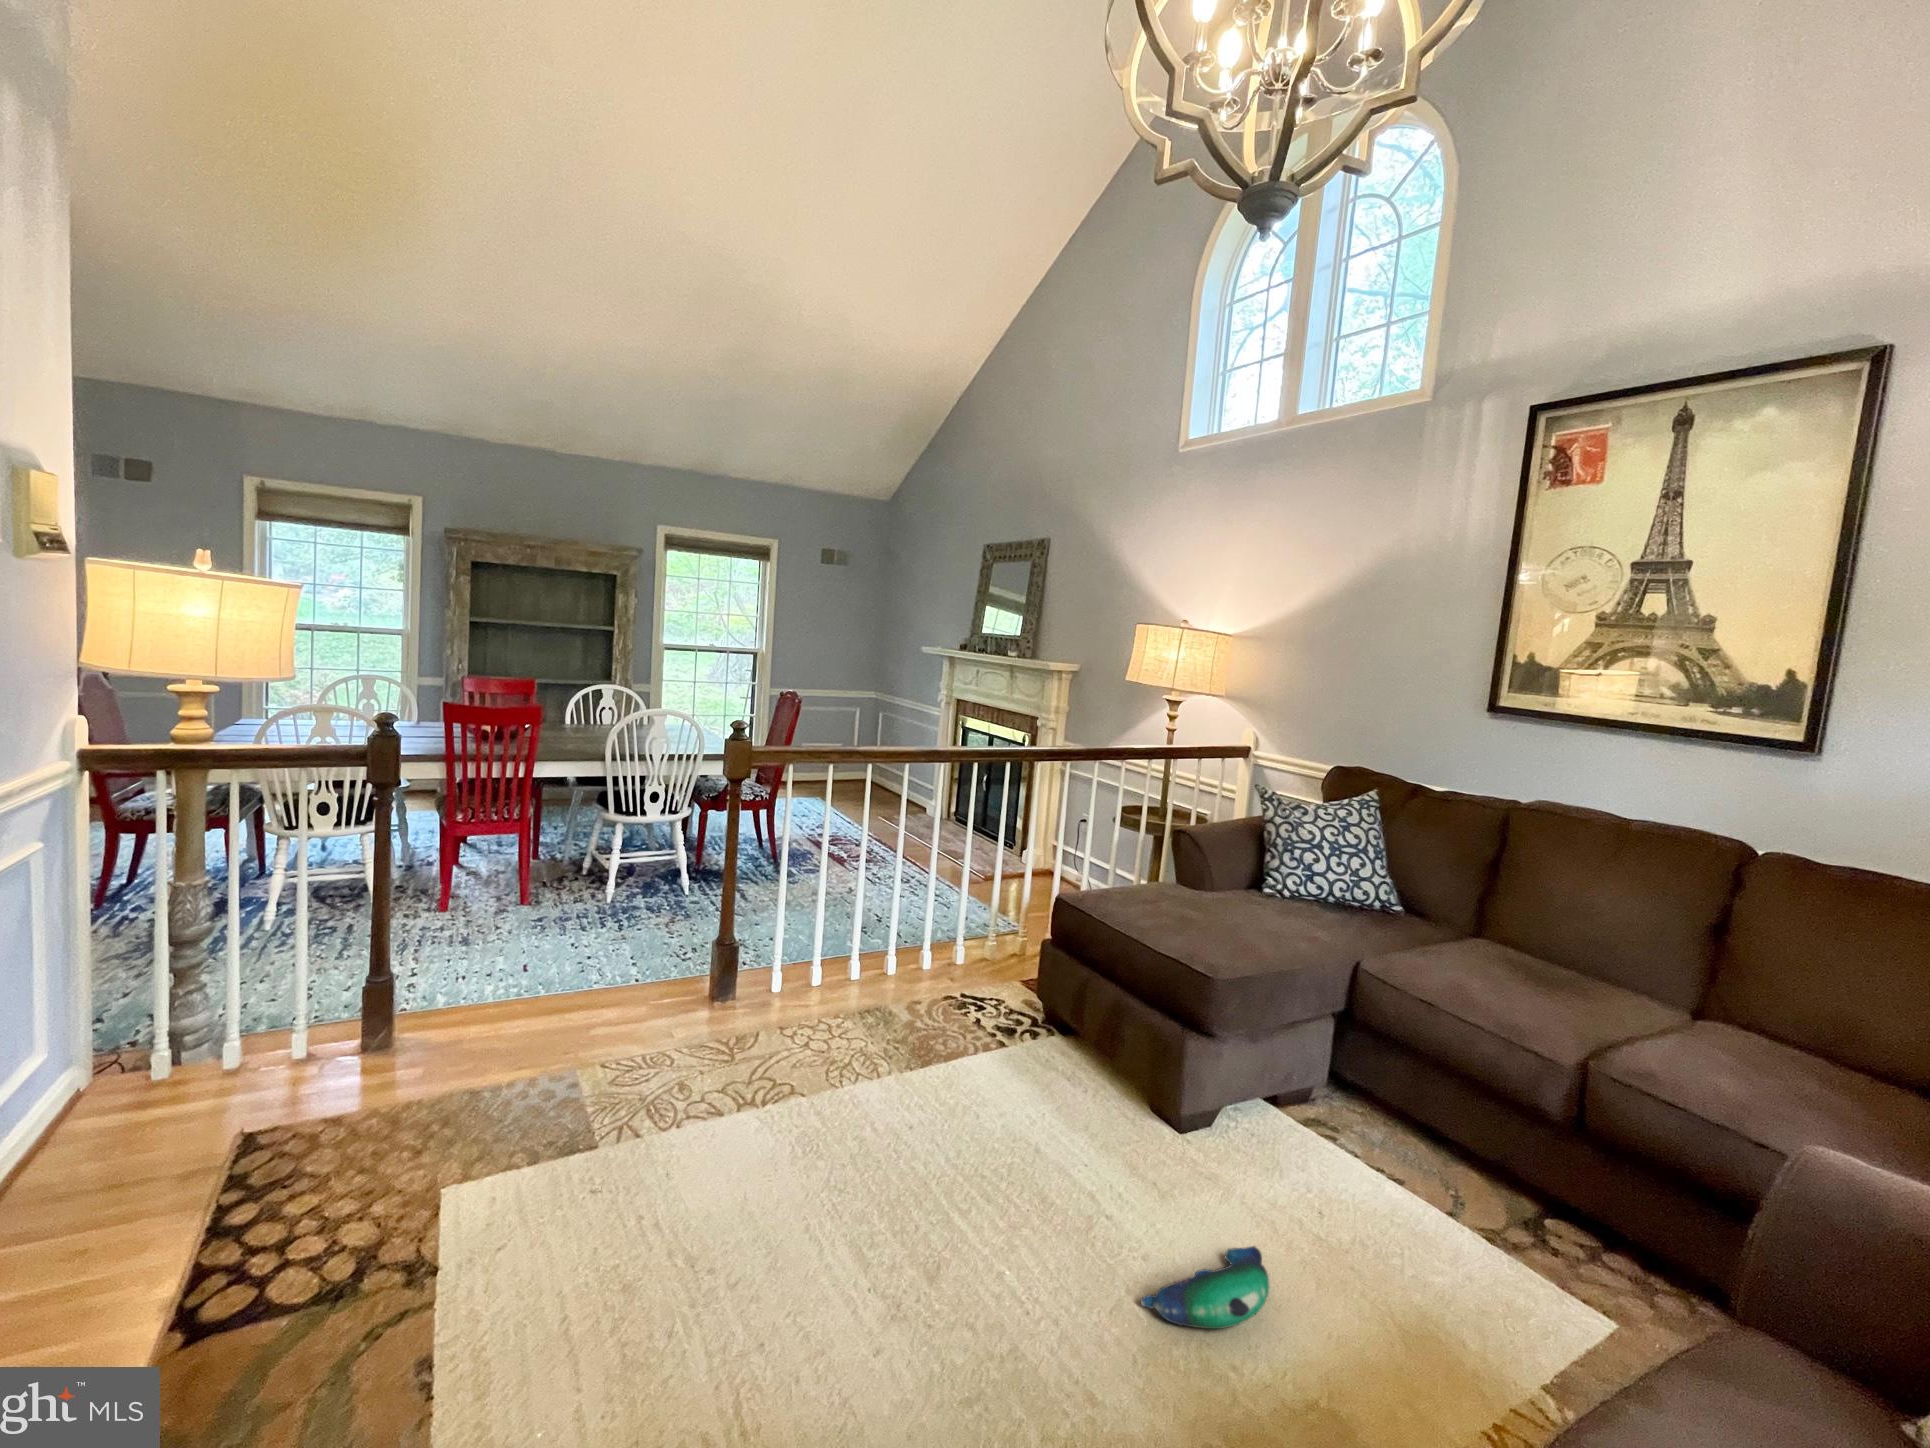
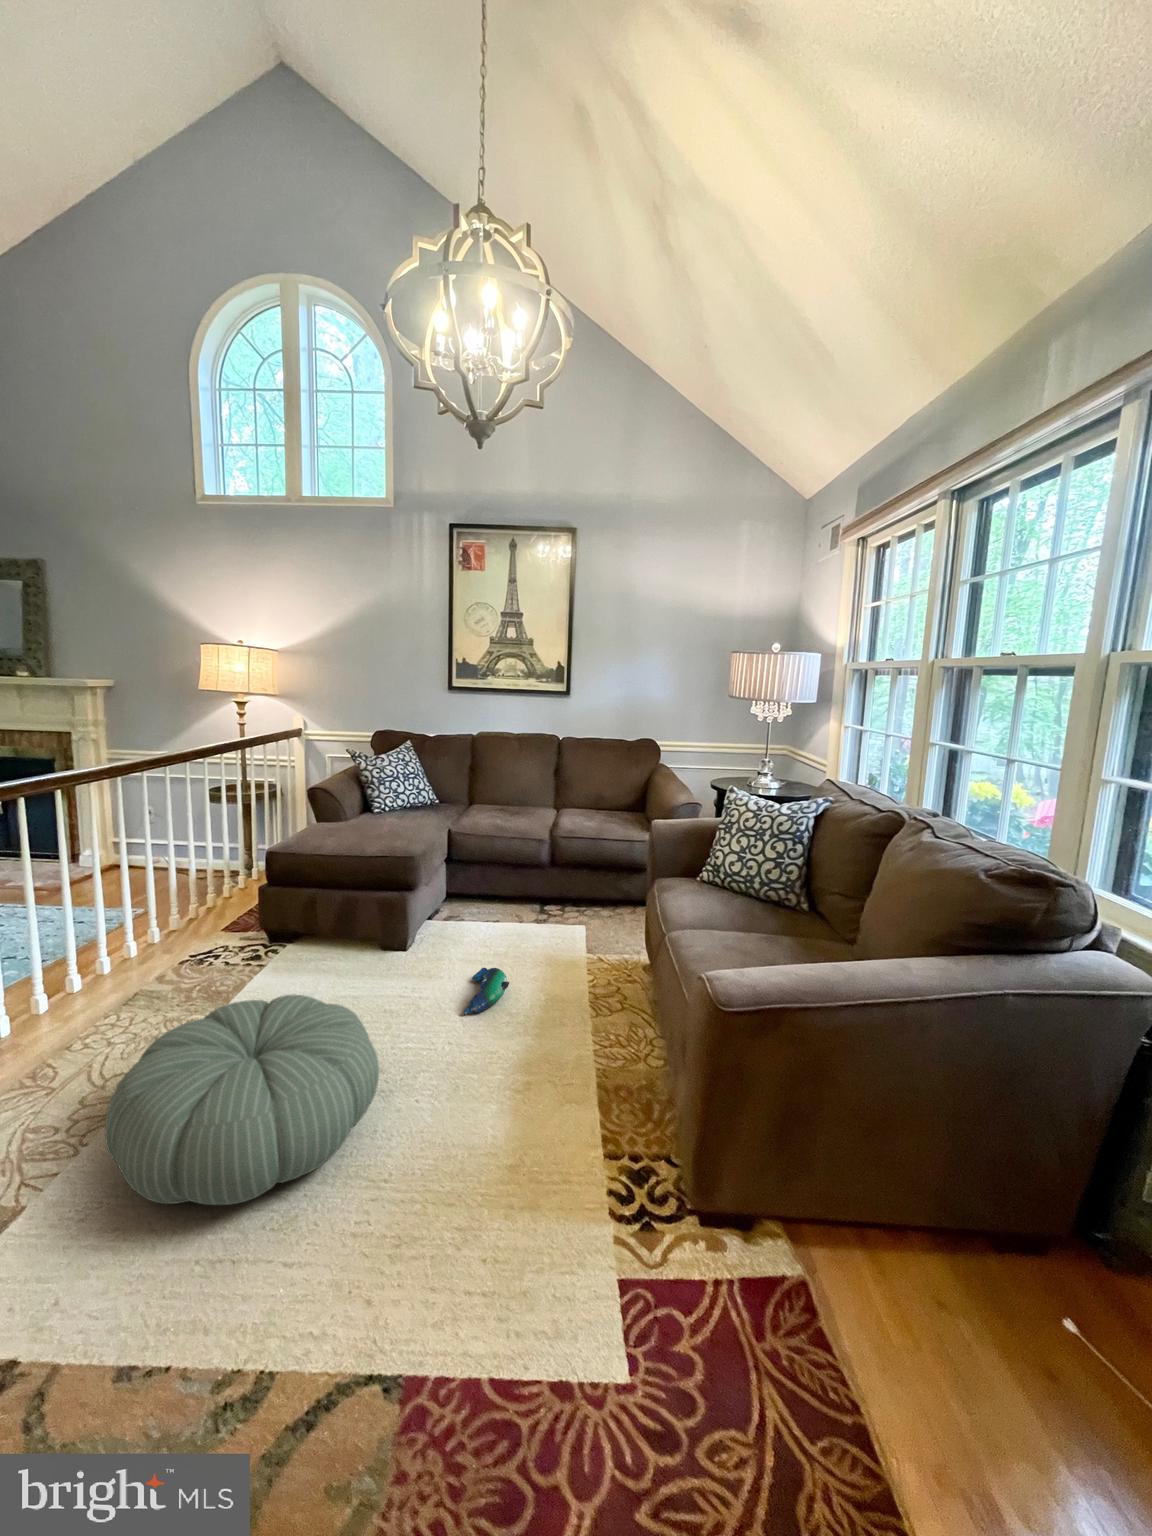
pouf: none [600,1055,922,1345] -> present [105,995,379,1205]

